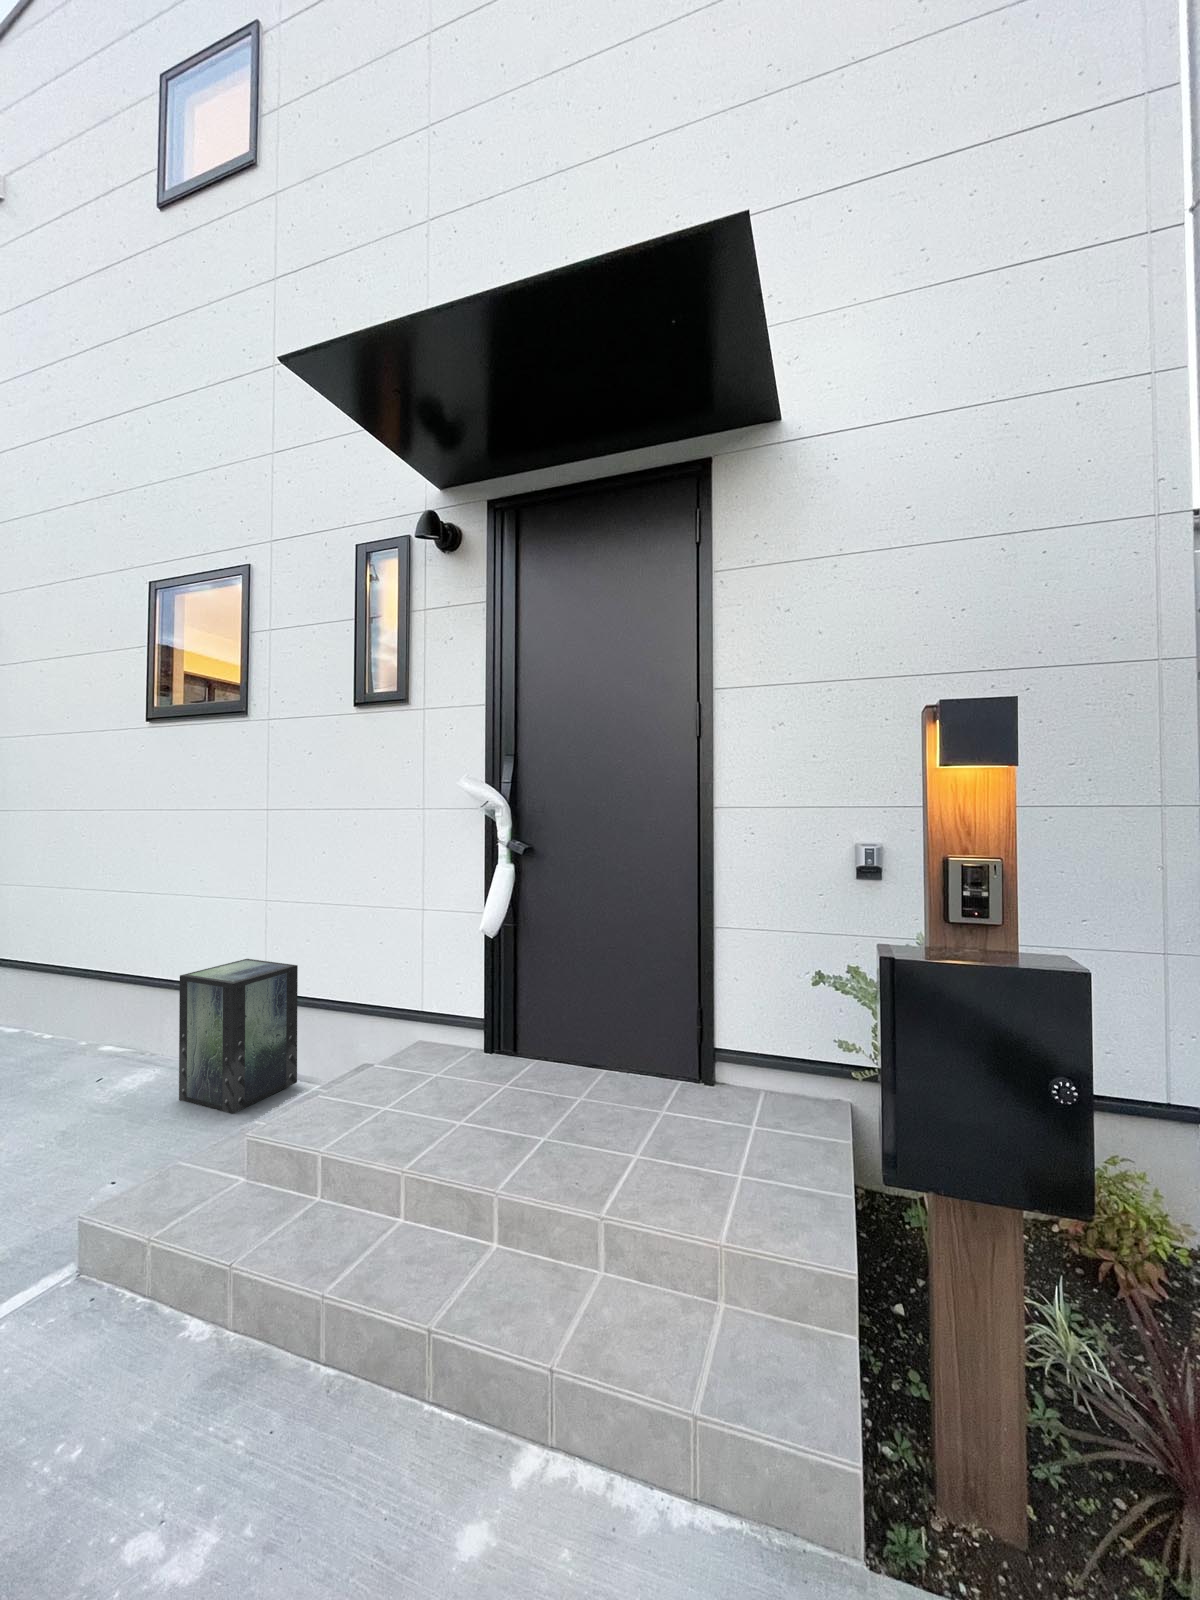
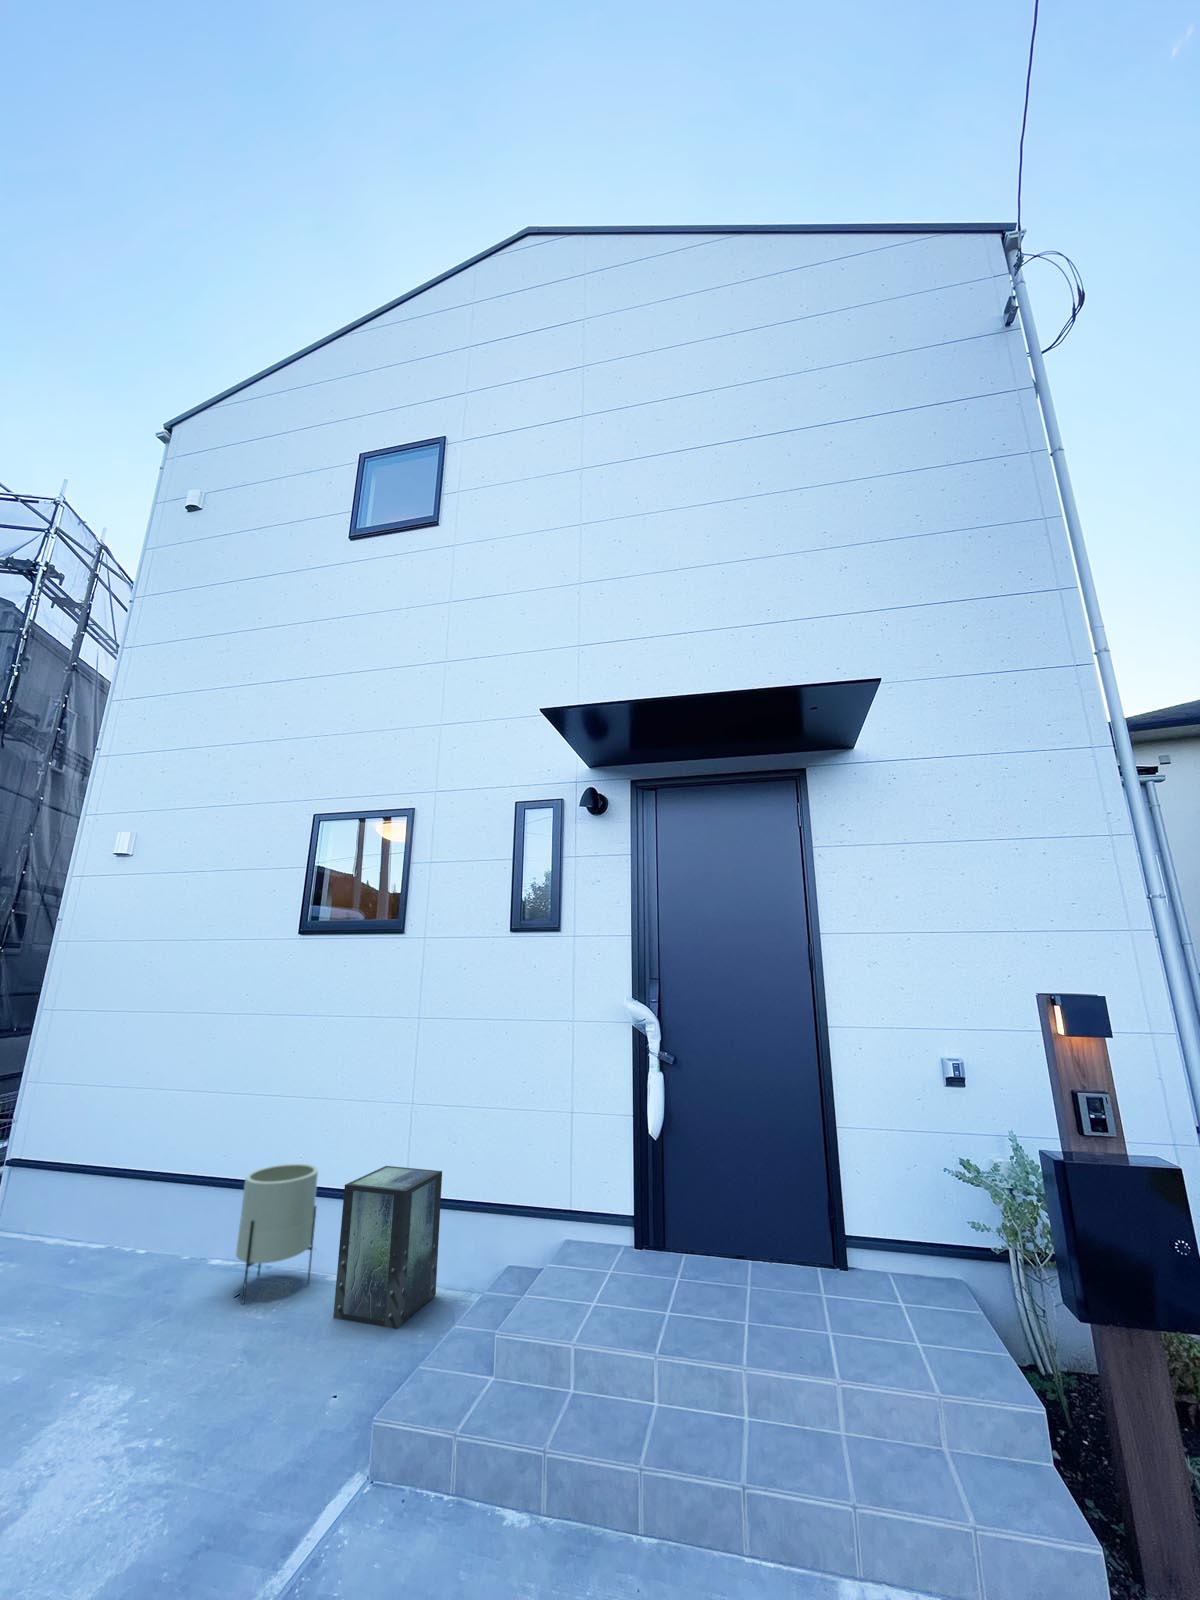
planter: none [98,955,184,1083] -> present [236,1164,318,1304]

